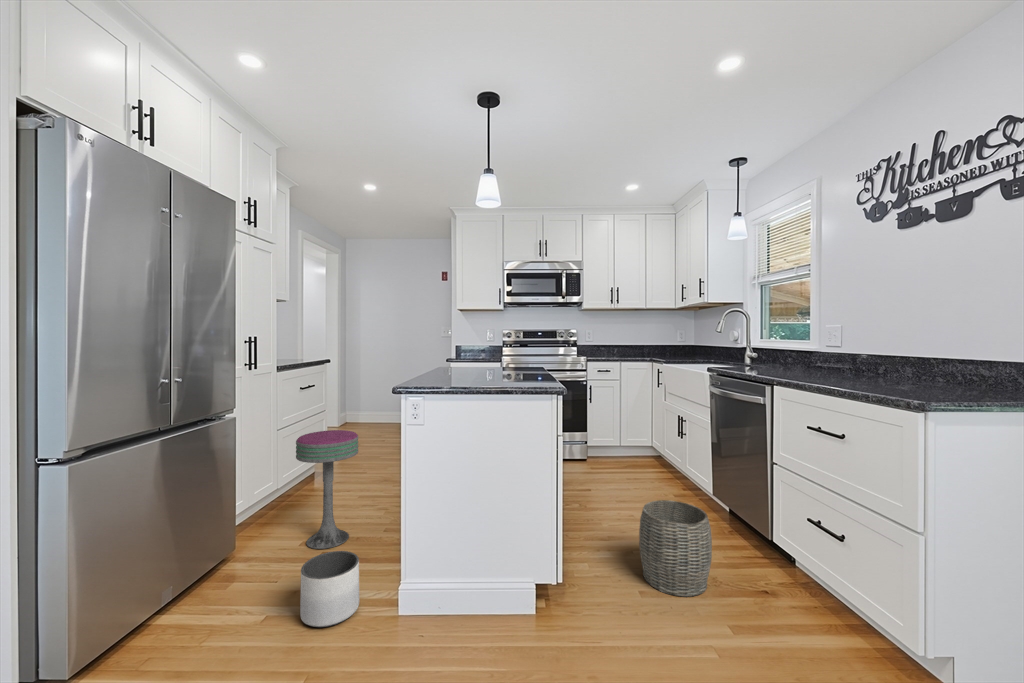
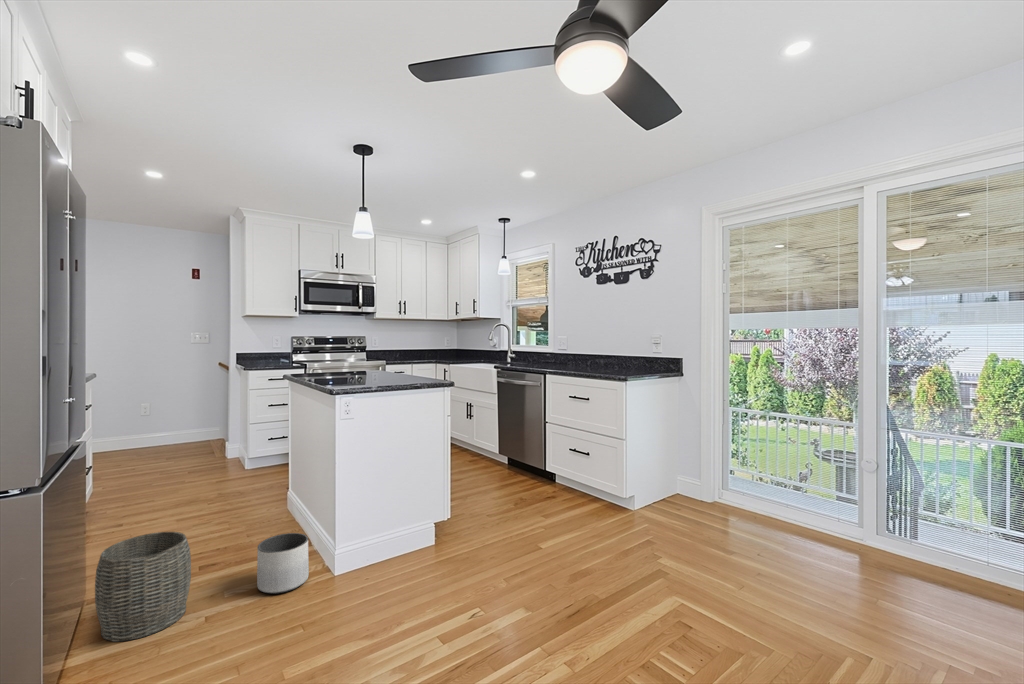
bar stool: present [296,430,358,549] -> none [168,442,238,561]
woven basket: present [639,500,712,597] -> present [95,532,191,641]

